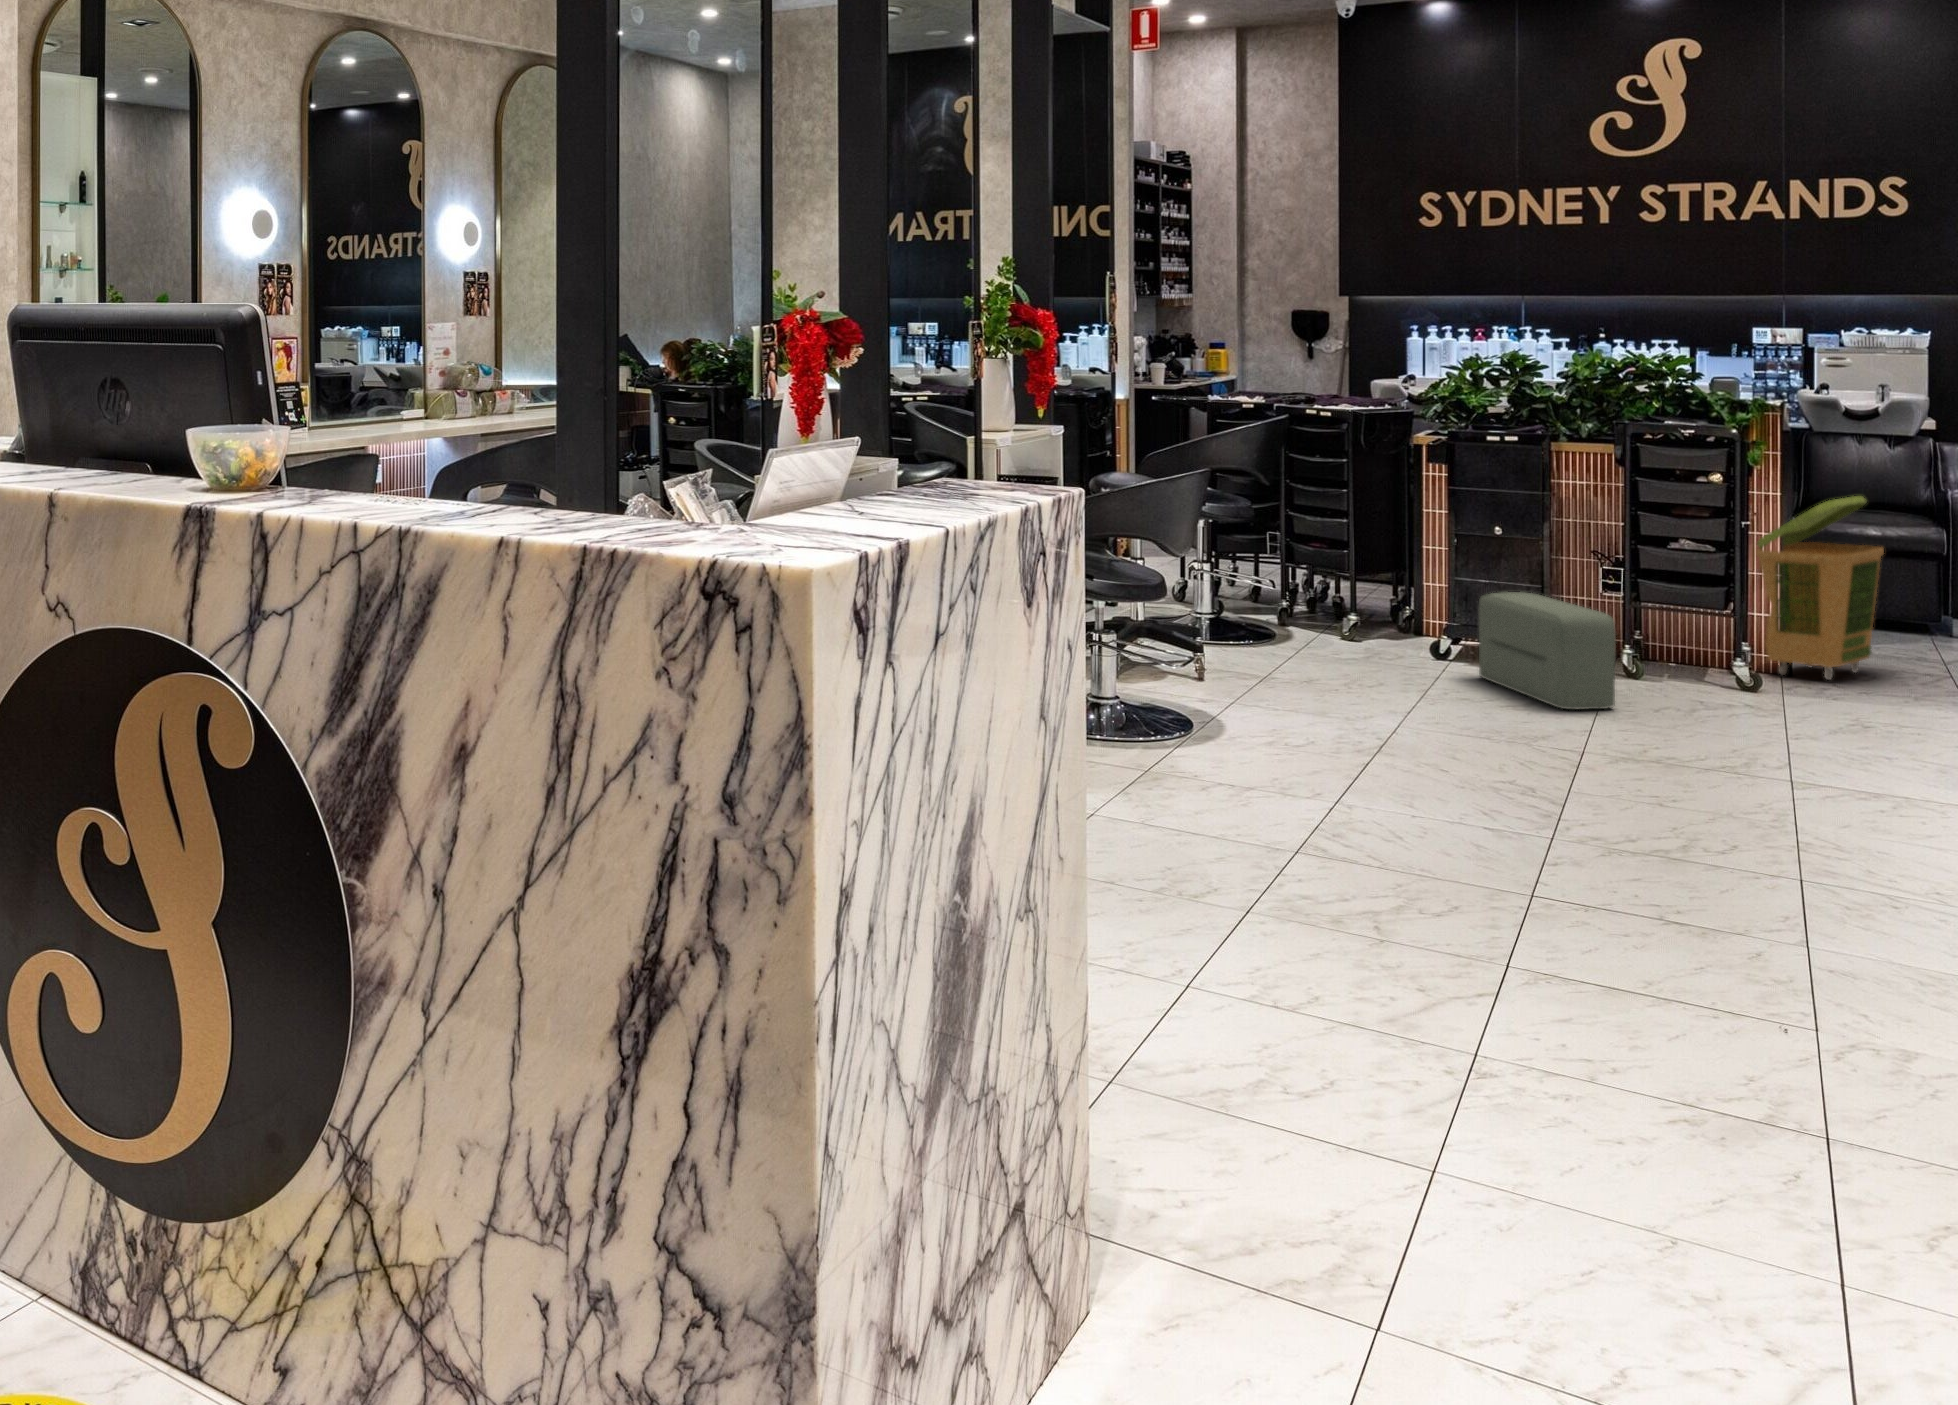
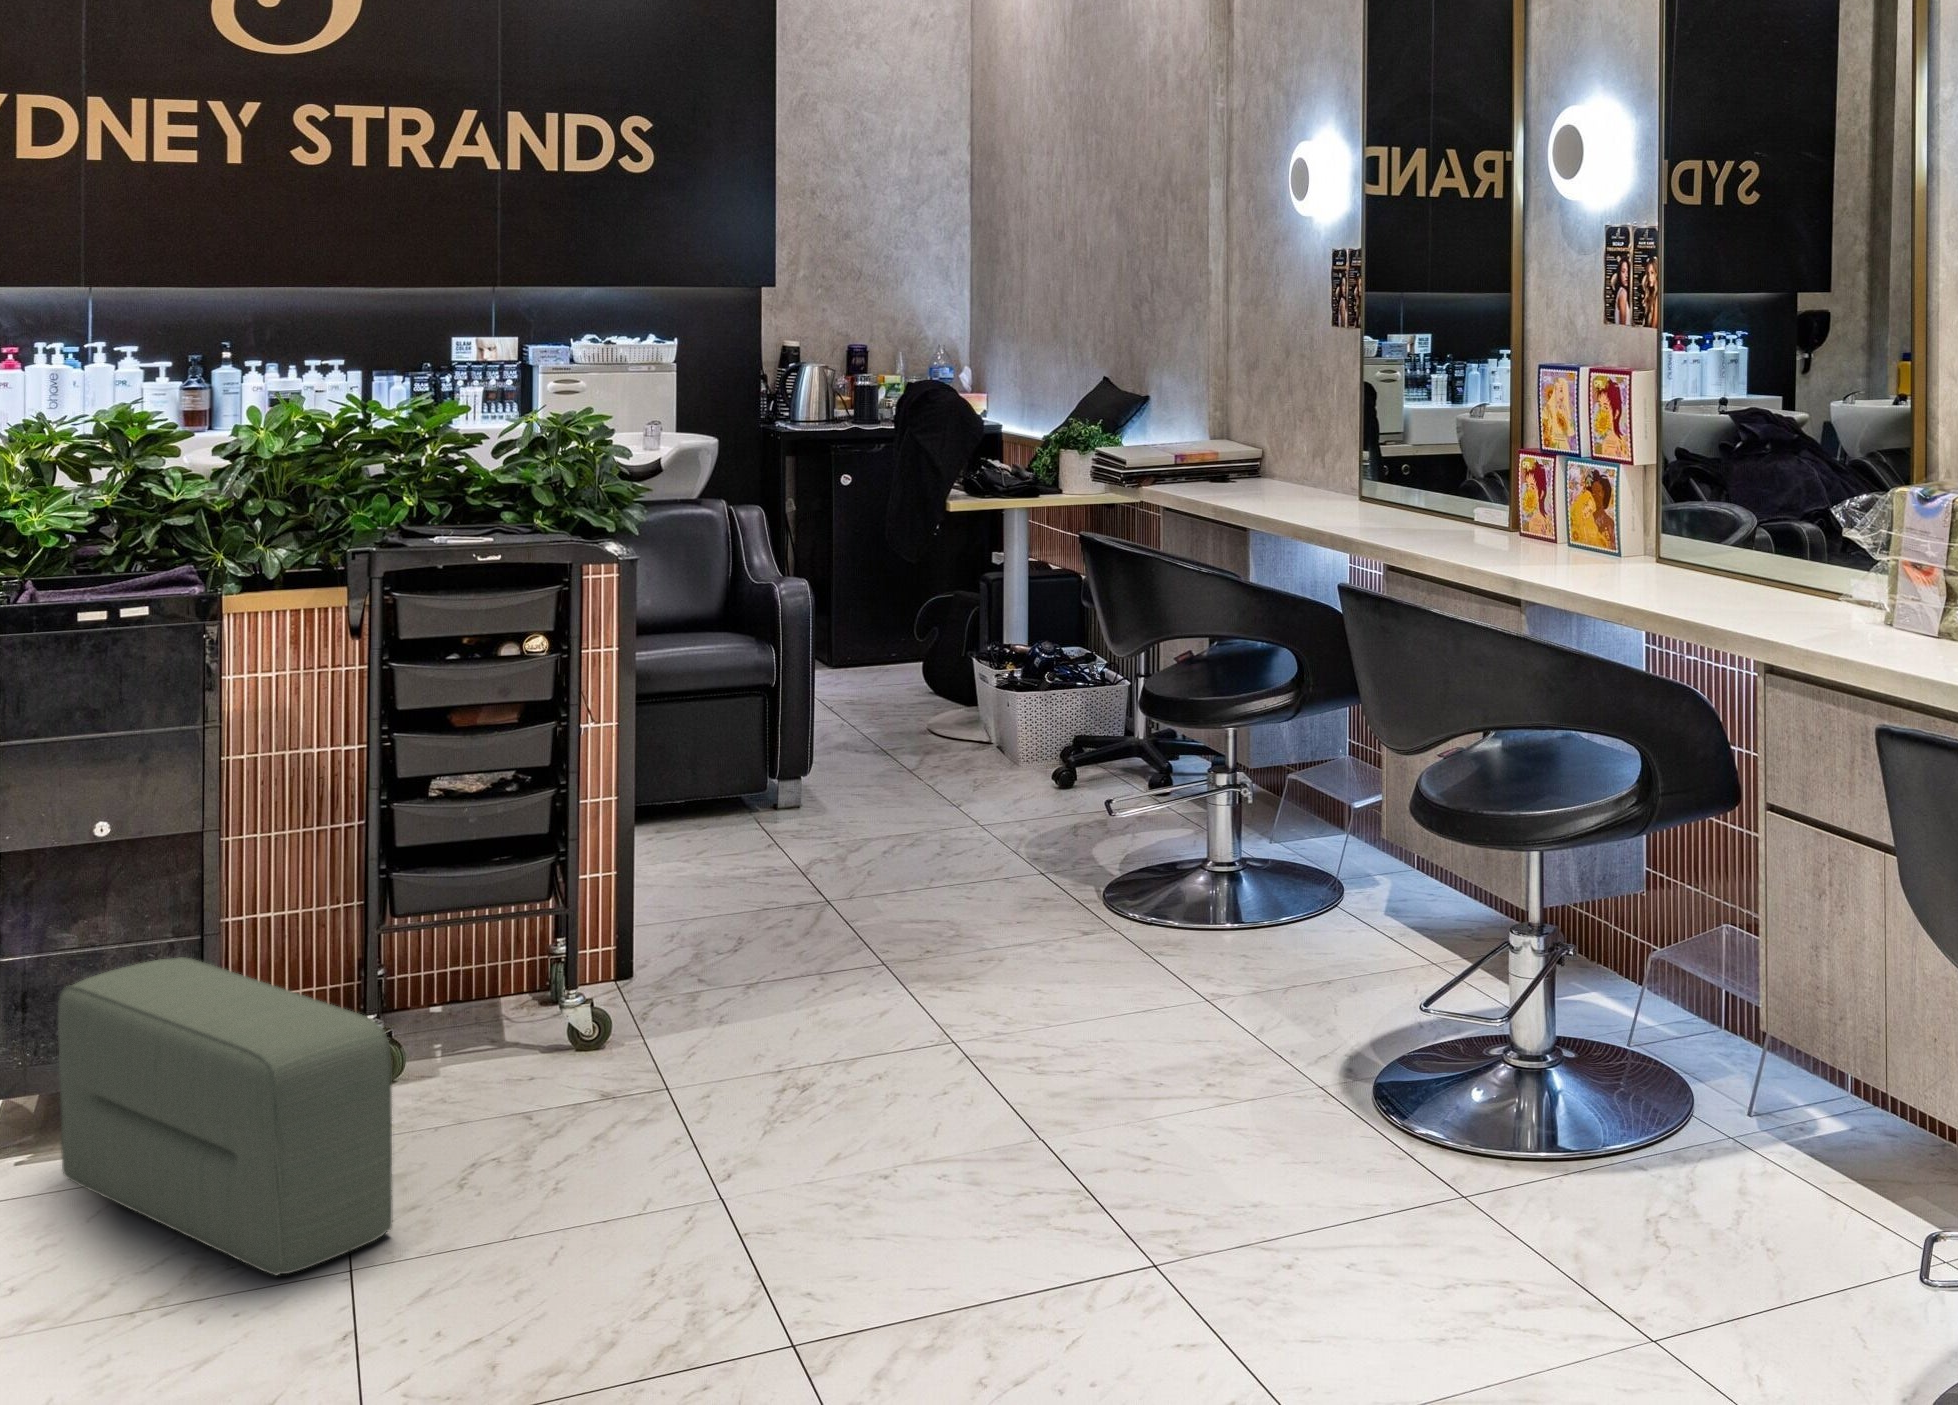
laundry basket: present [1756,496,1884,680] -> none [597,658,782,1004]

